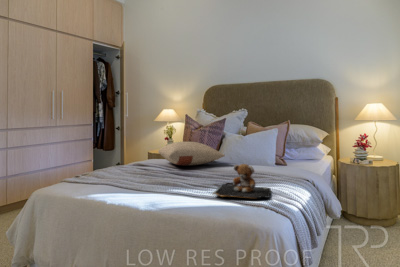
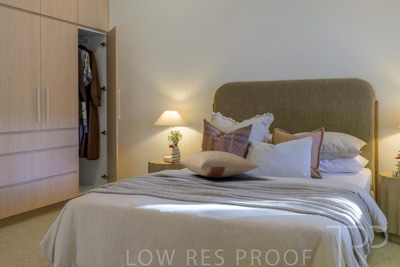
teddy bear: present [213,164,271,198] -> none [260,173,317,206]

